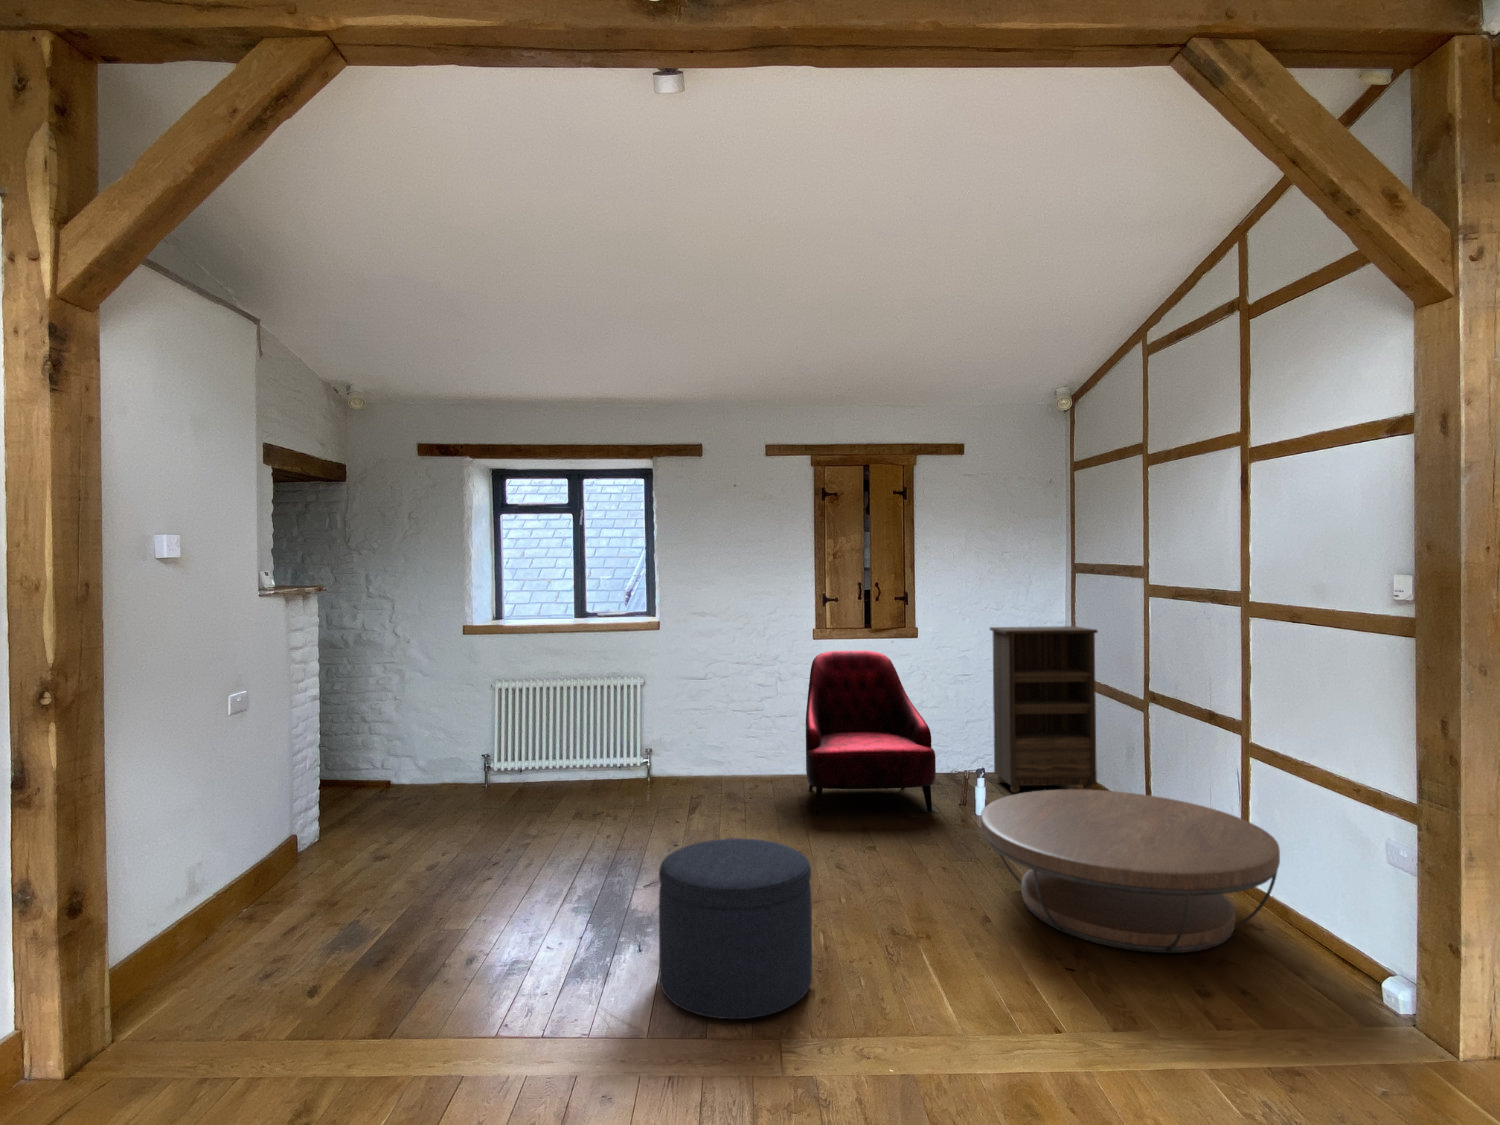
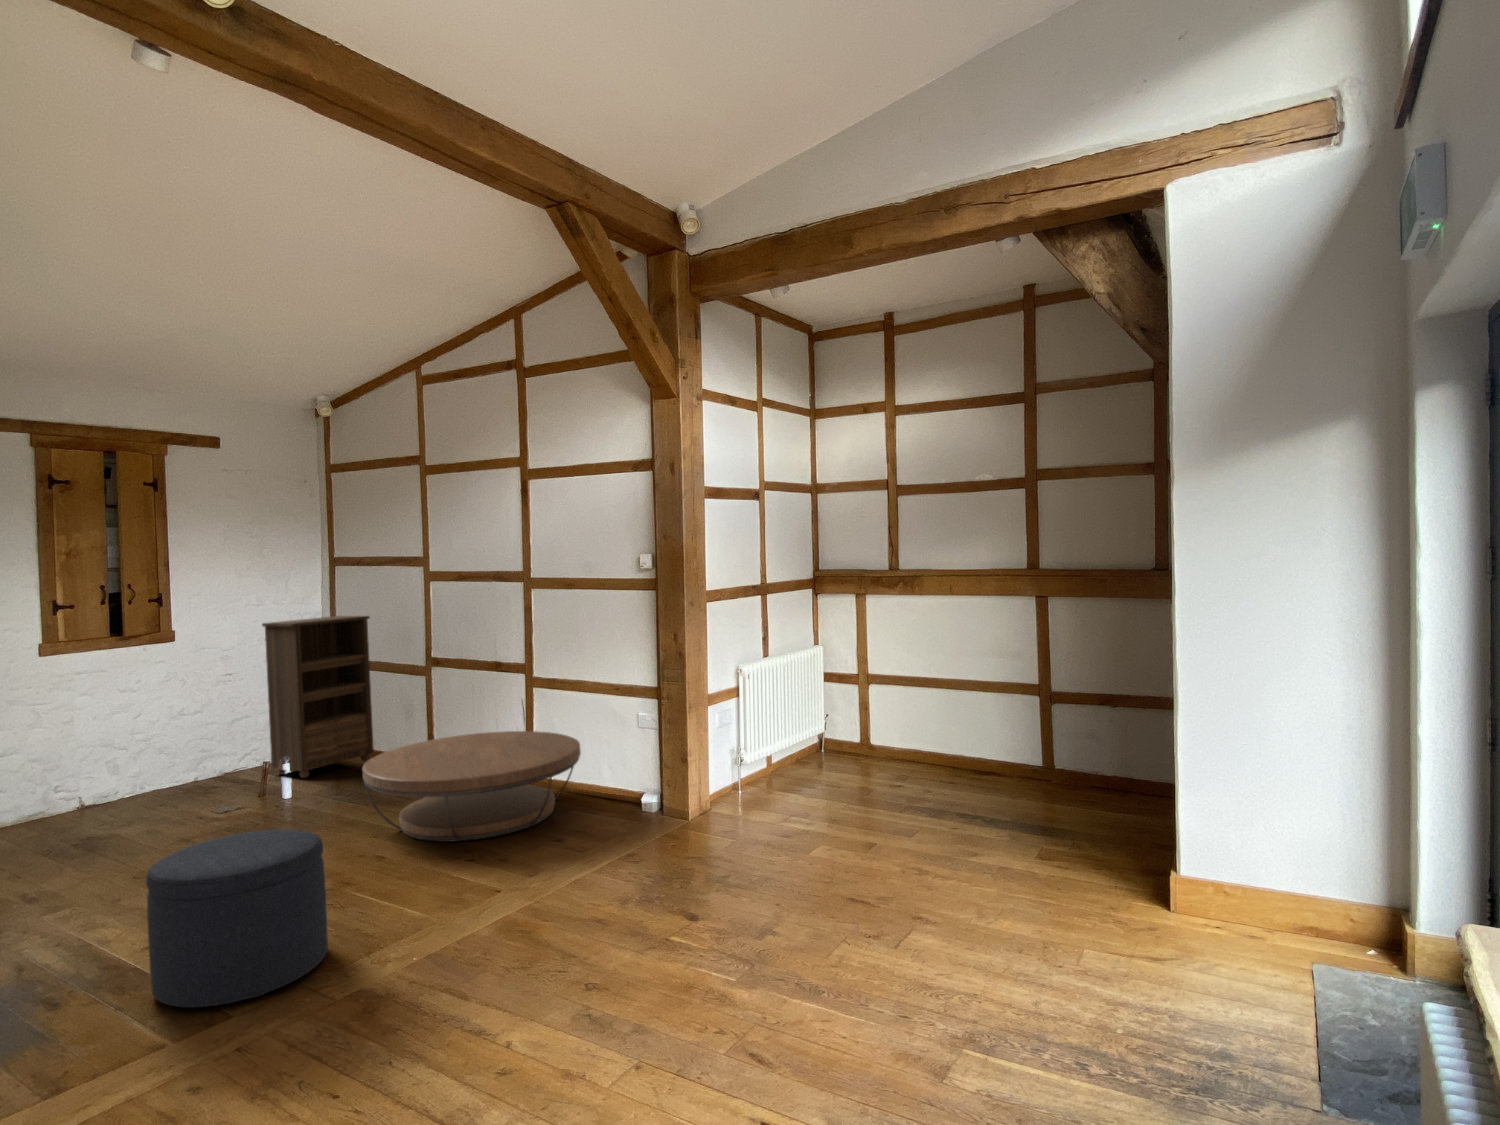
armchair: present [806,650,936,815] -> none [50,663,247,851]

